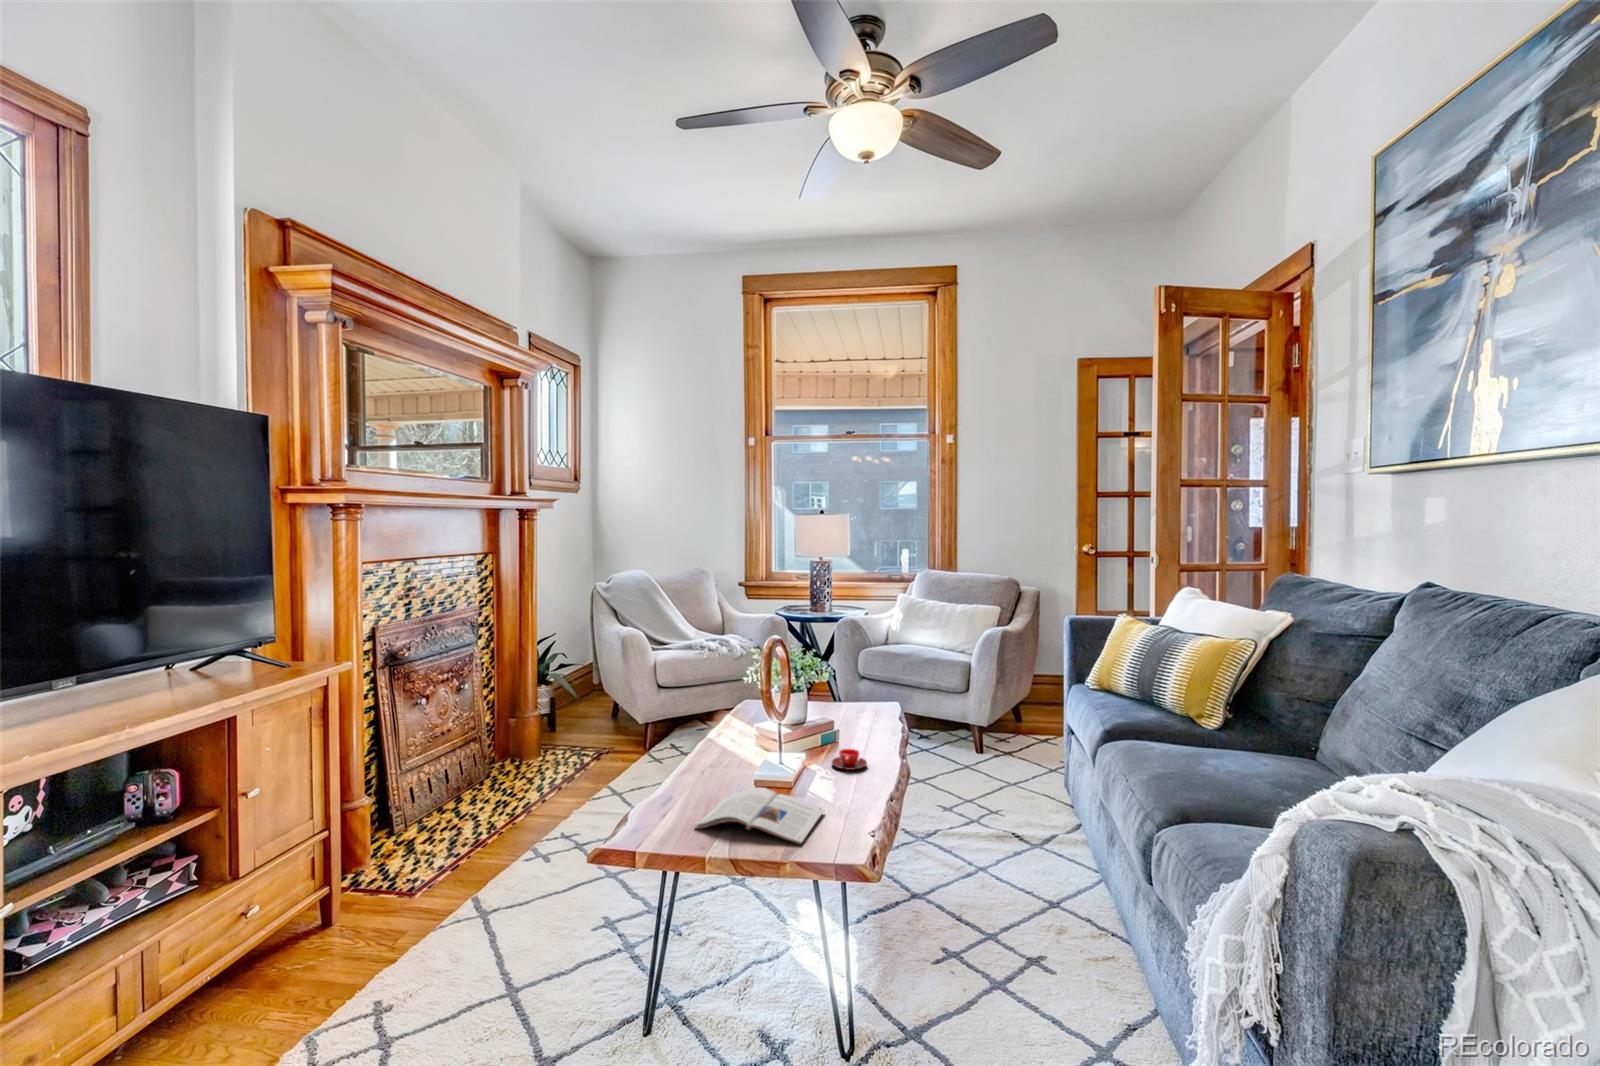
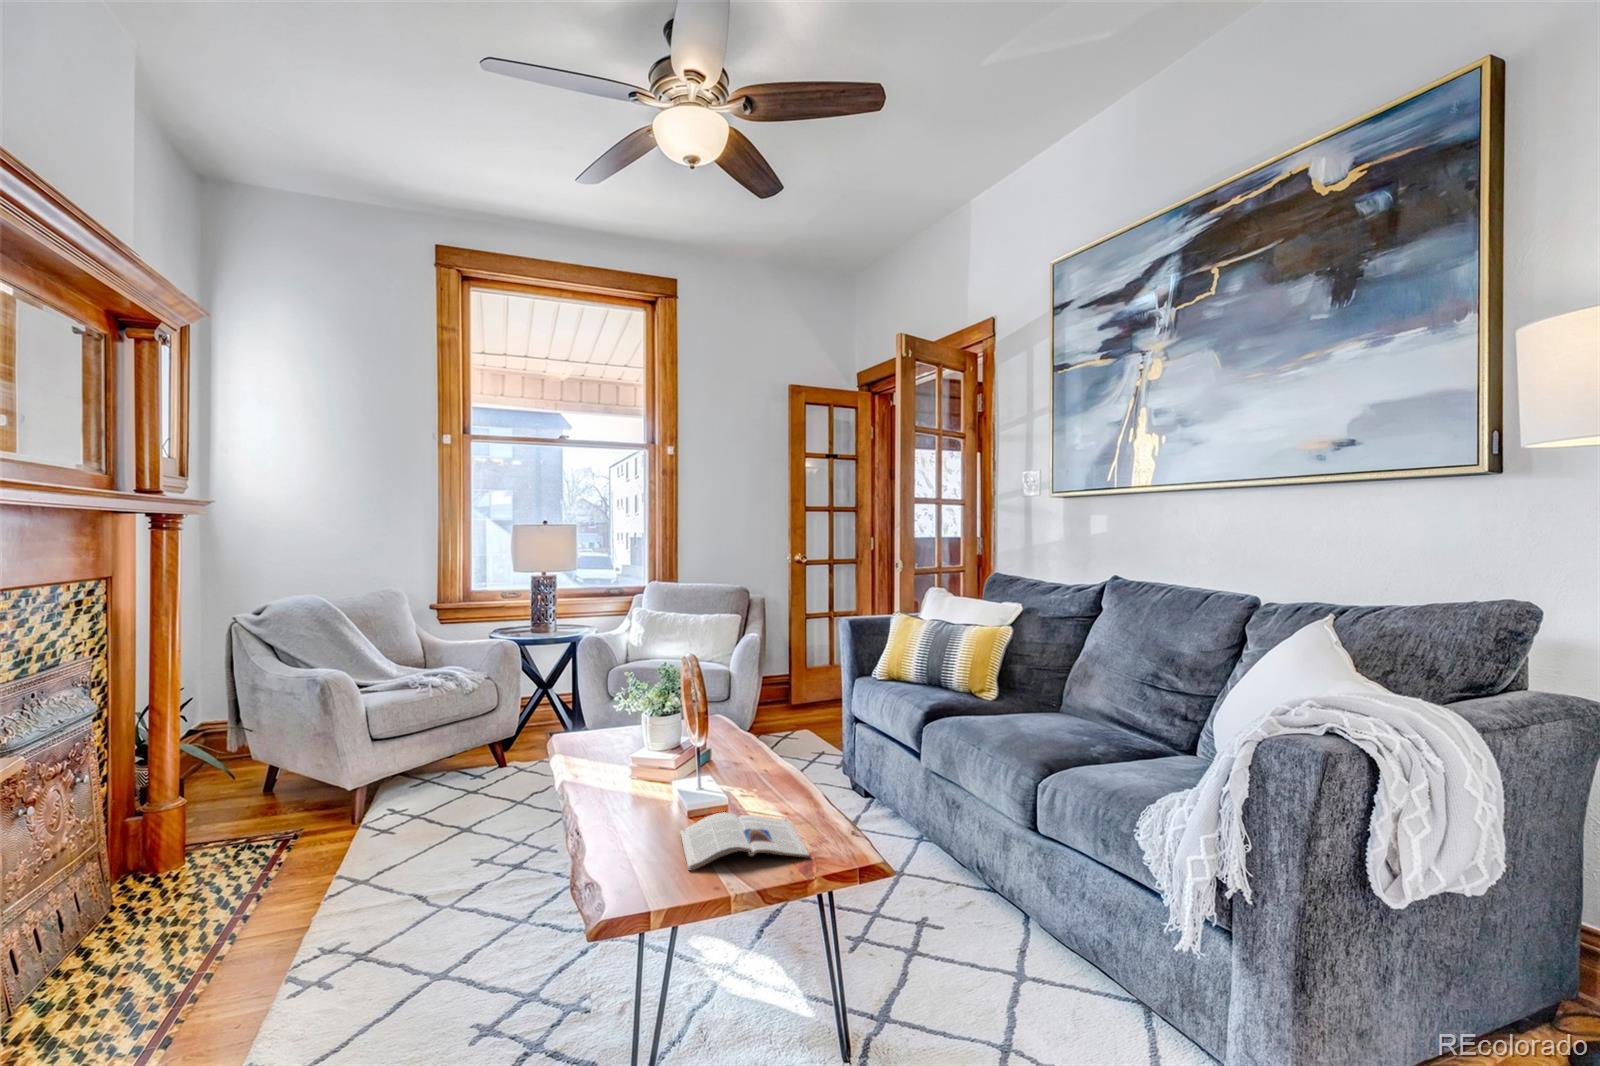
teacup: present [832,749,867,770] -> none [731,760,767,781]

